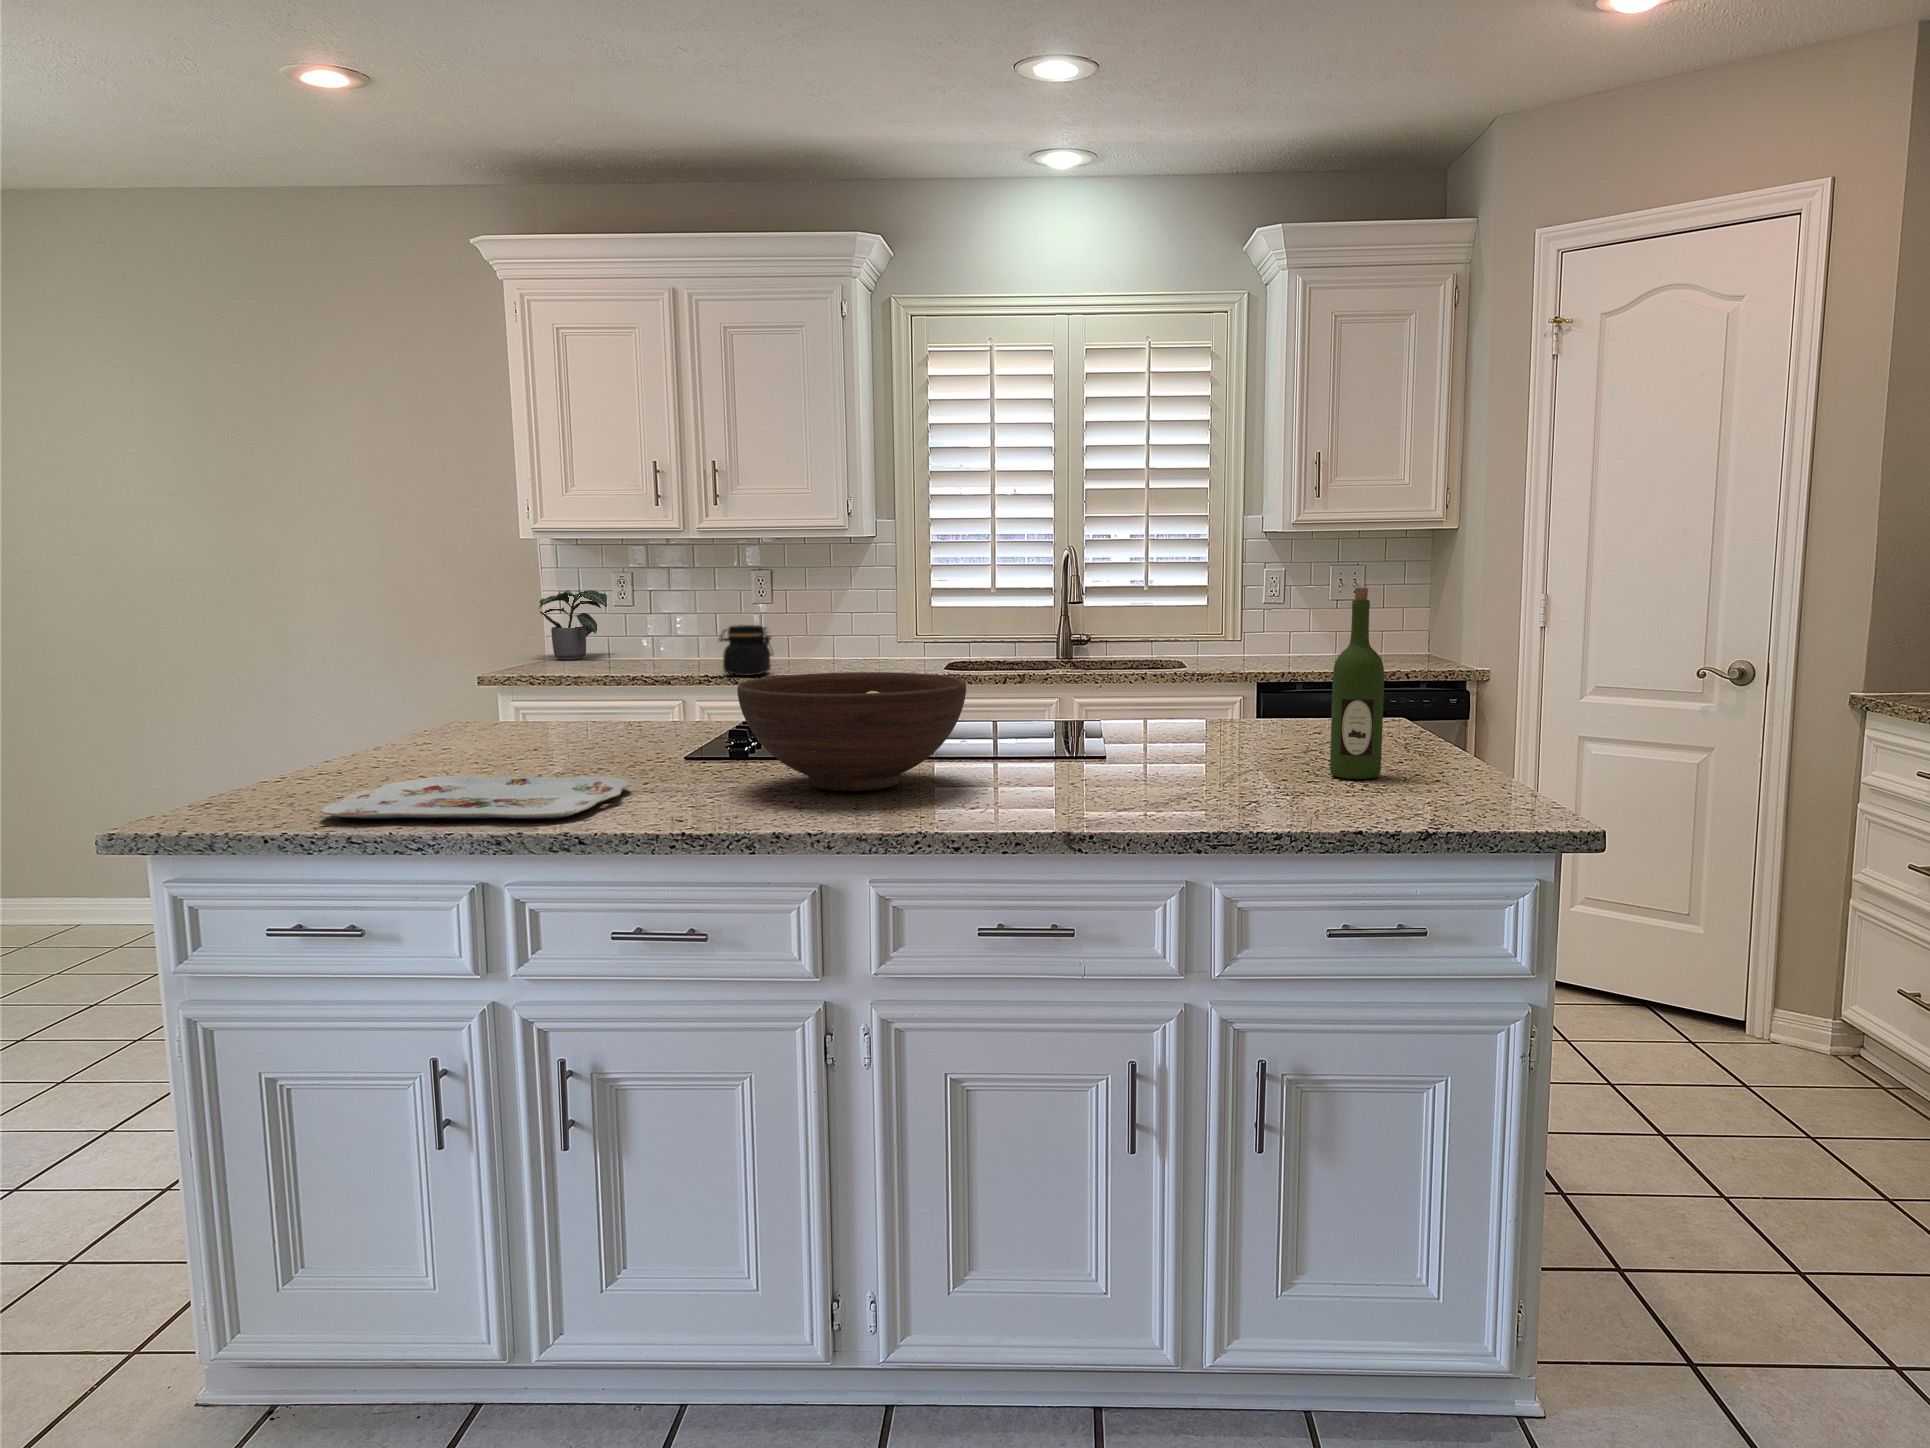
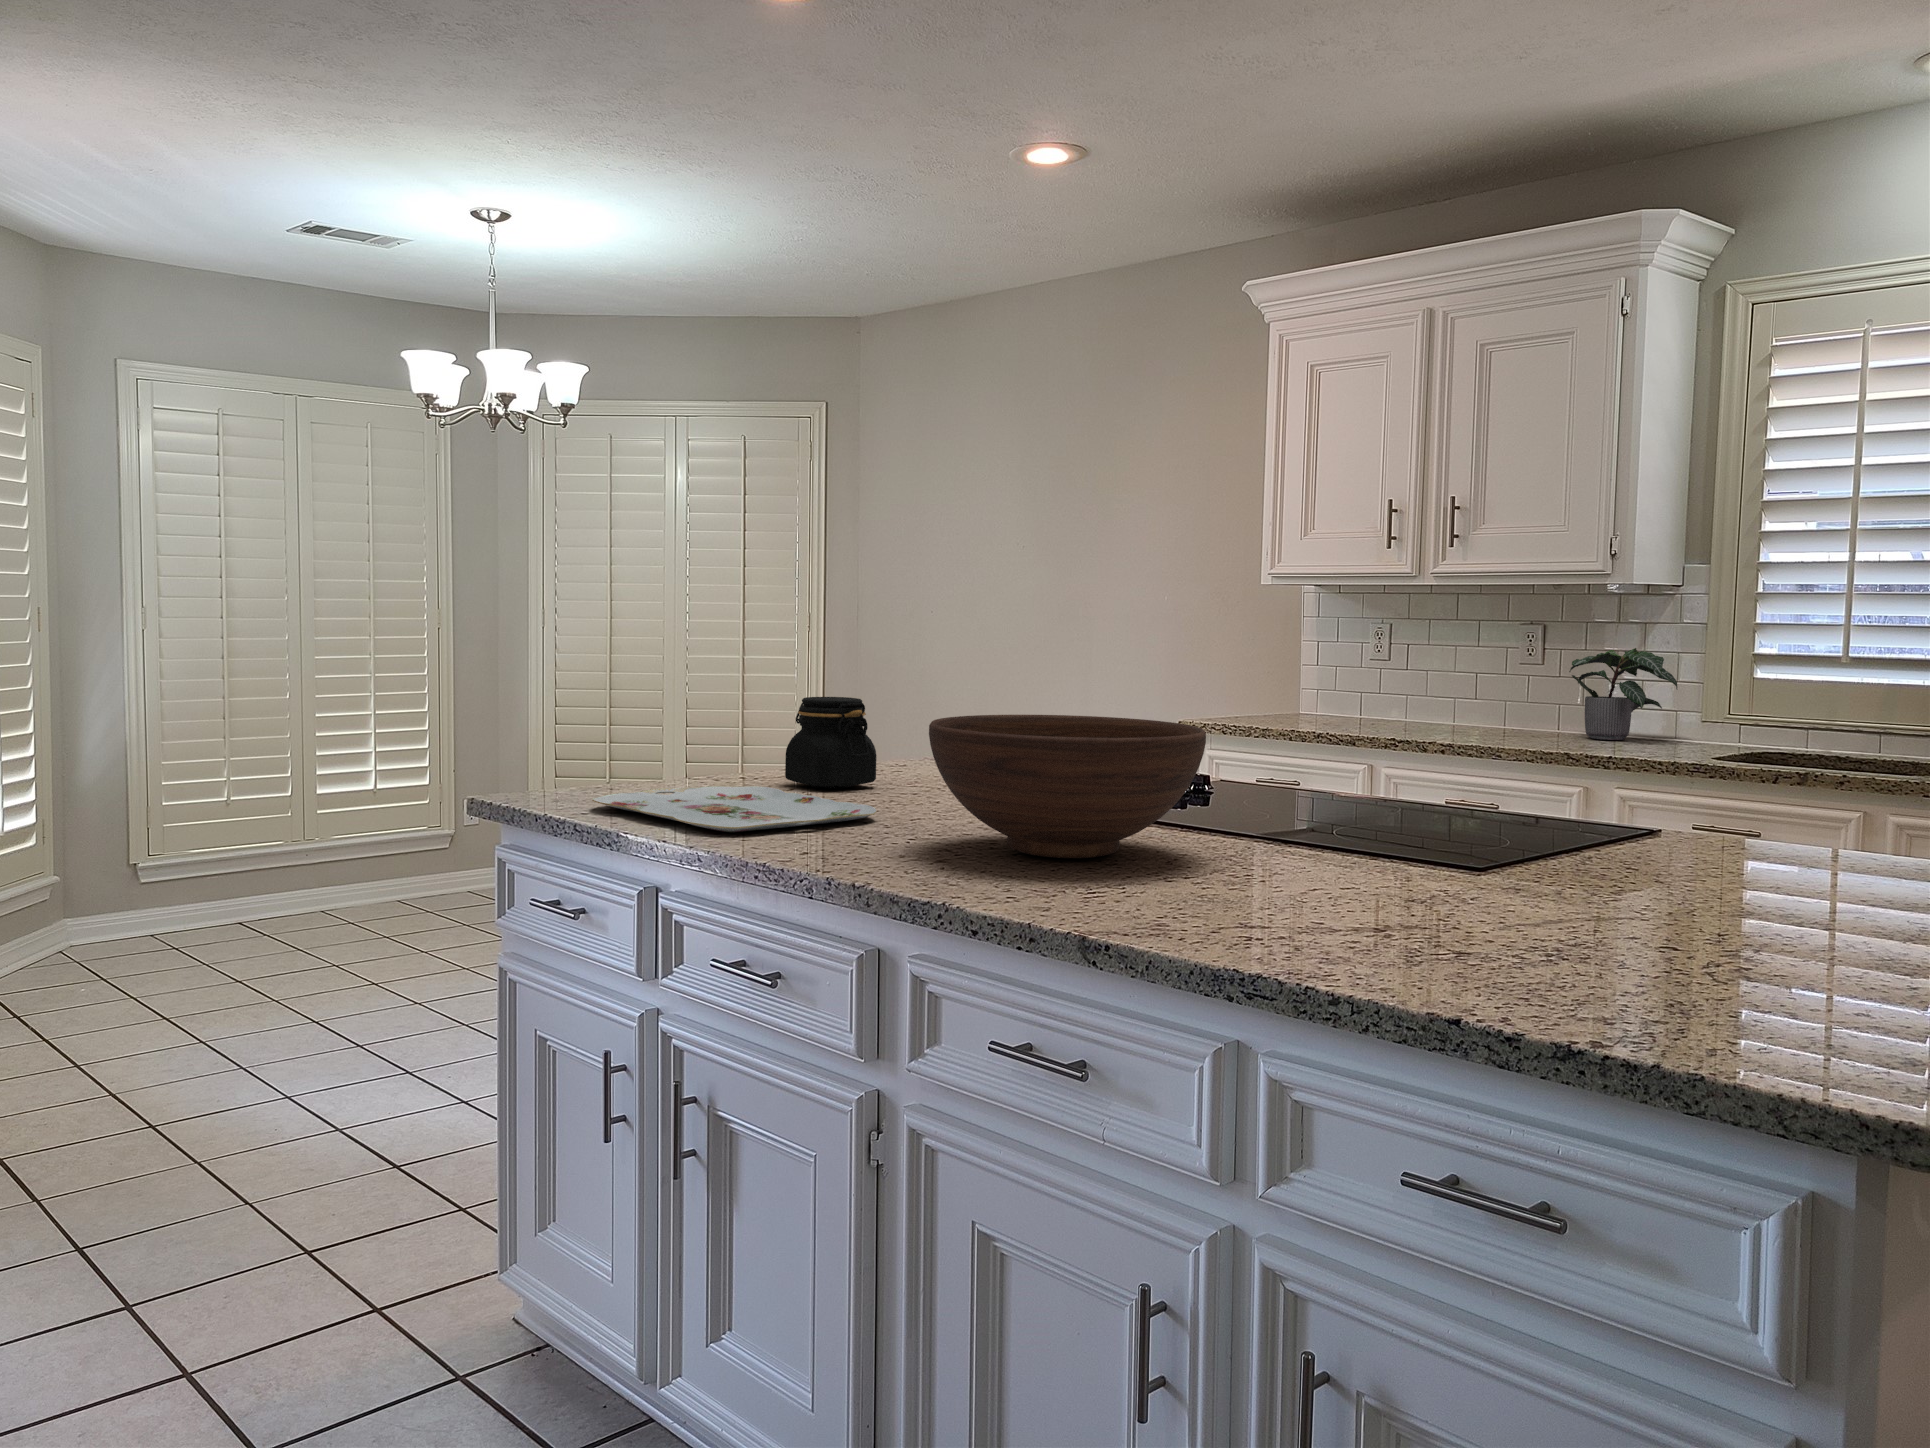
wine bottle: present [1330,588,1384,779] -> none [1714,635,1820,968]
potted plant: present [539,590,607,660] -> present [1569,648,1677,740]
jar: present [719,625,773,676] -> present [785,697,877,788]

